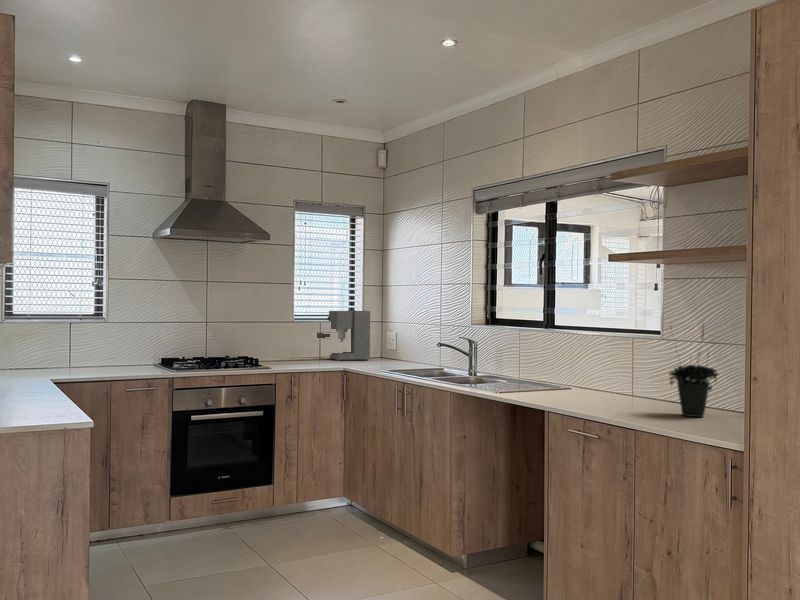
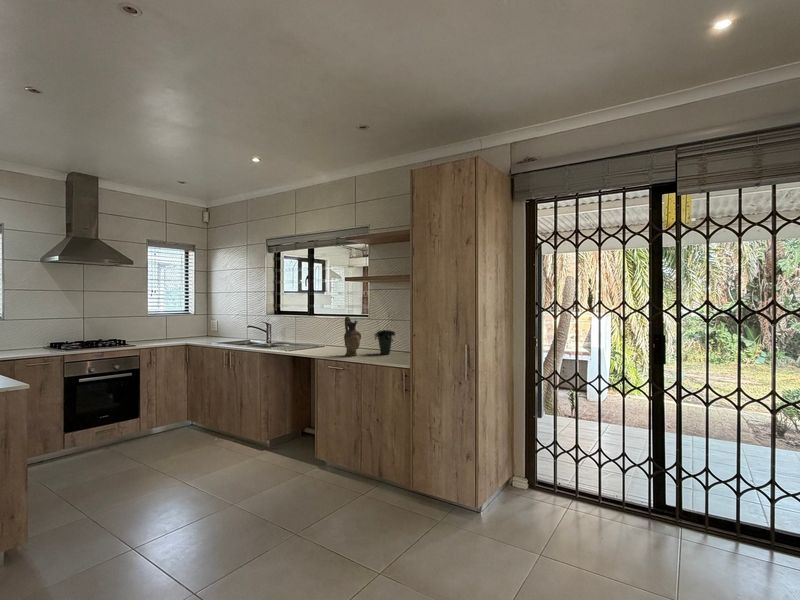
coffee maker: present [317,310,370,361] -> none [163,308,201,339]
ceramic pitcher: none [603,333,639,414] -> present [344,316,361,356]

